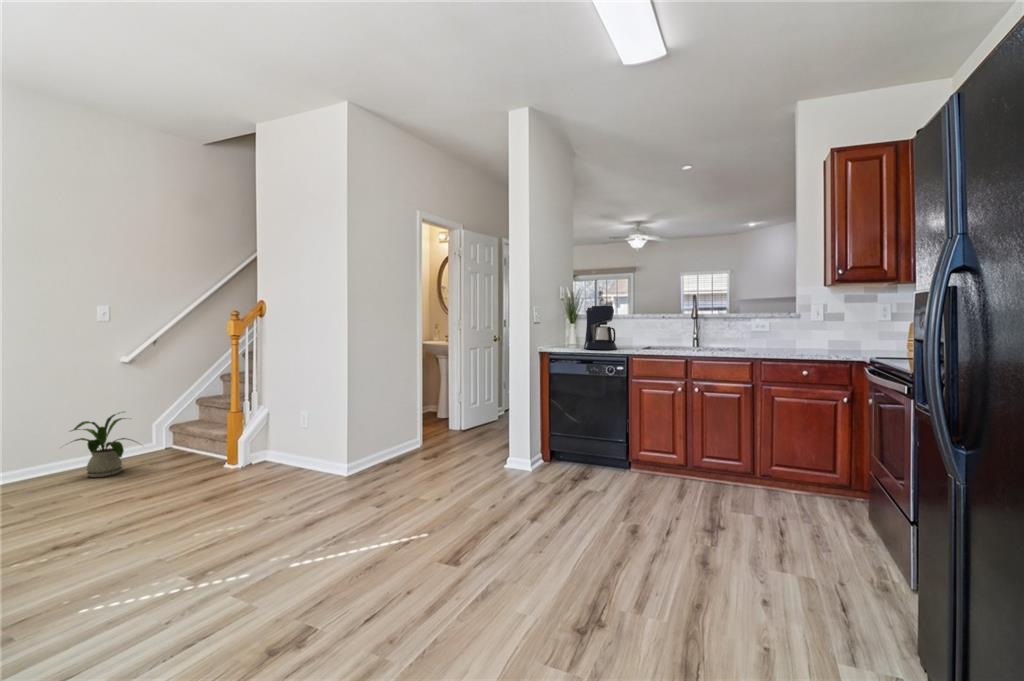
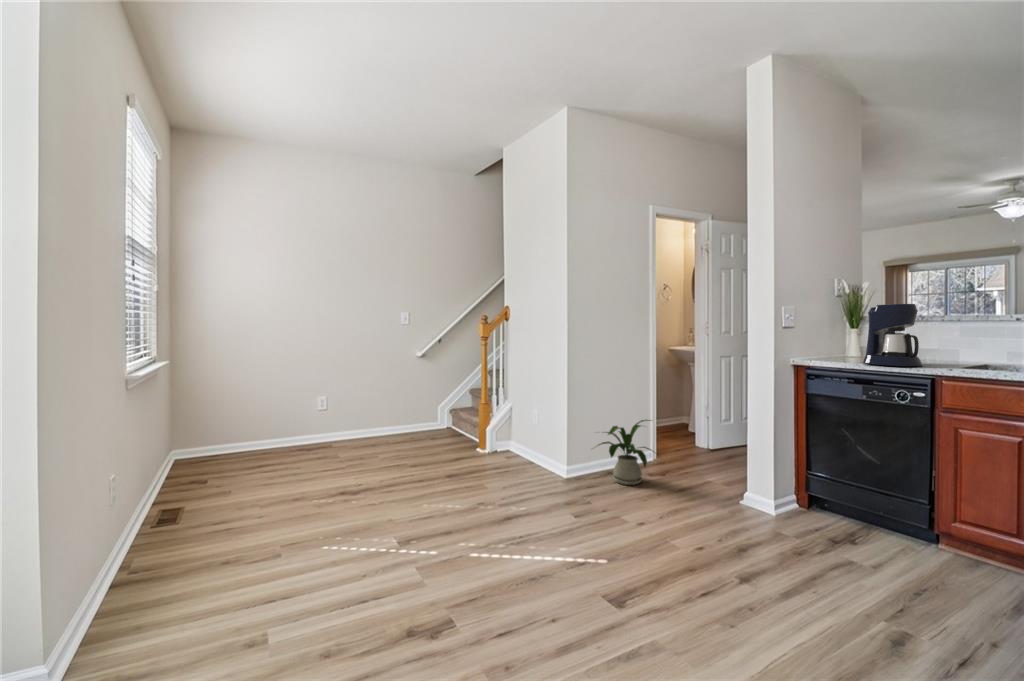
house plant: present [72,412,136,477] -> present [597,420,653,485]

